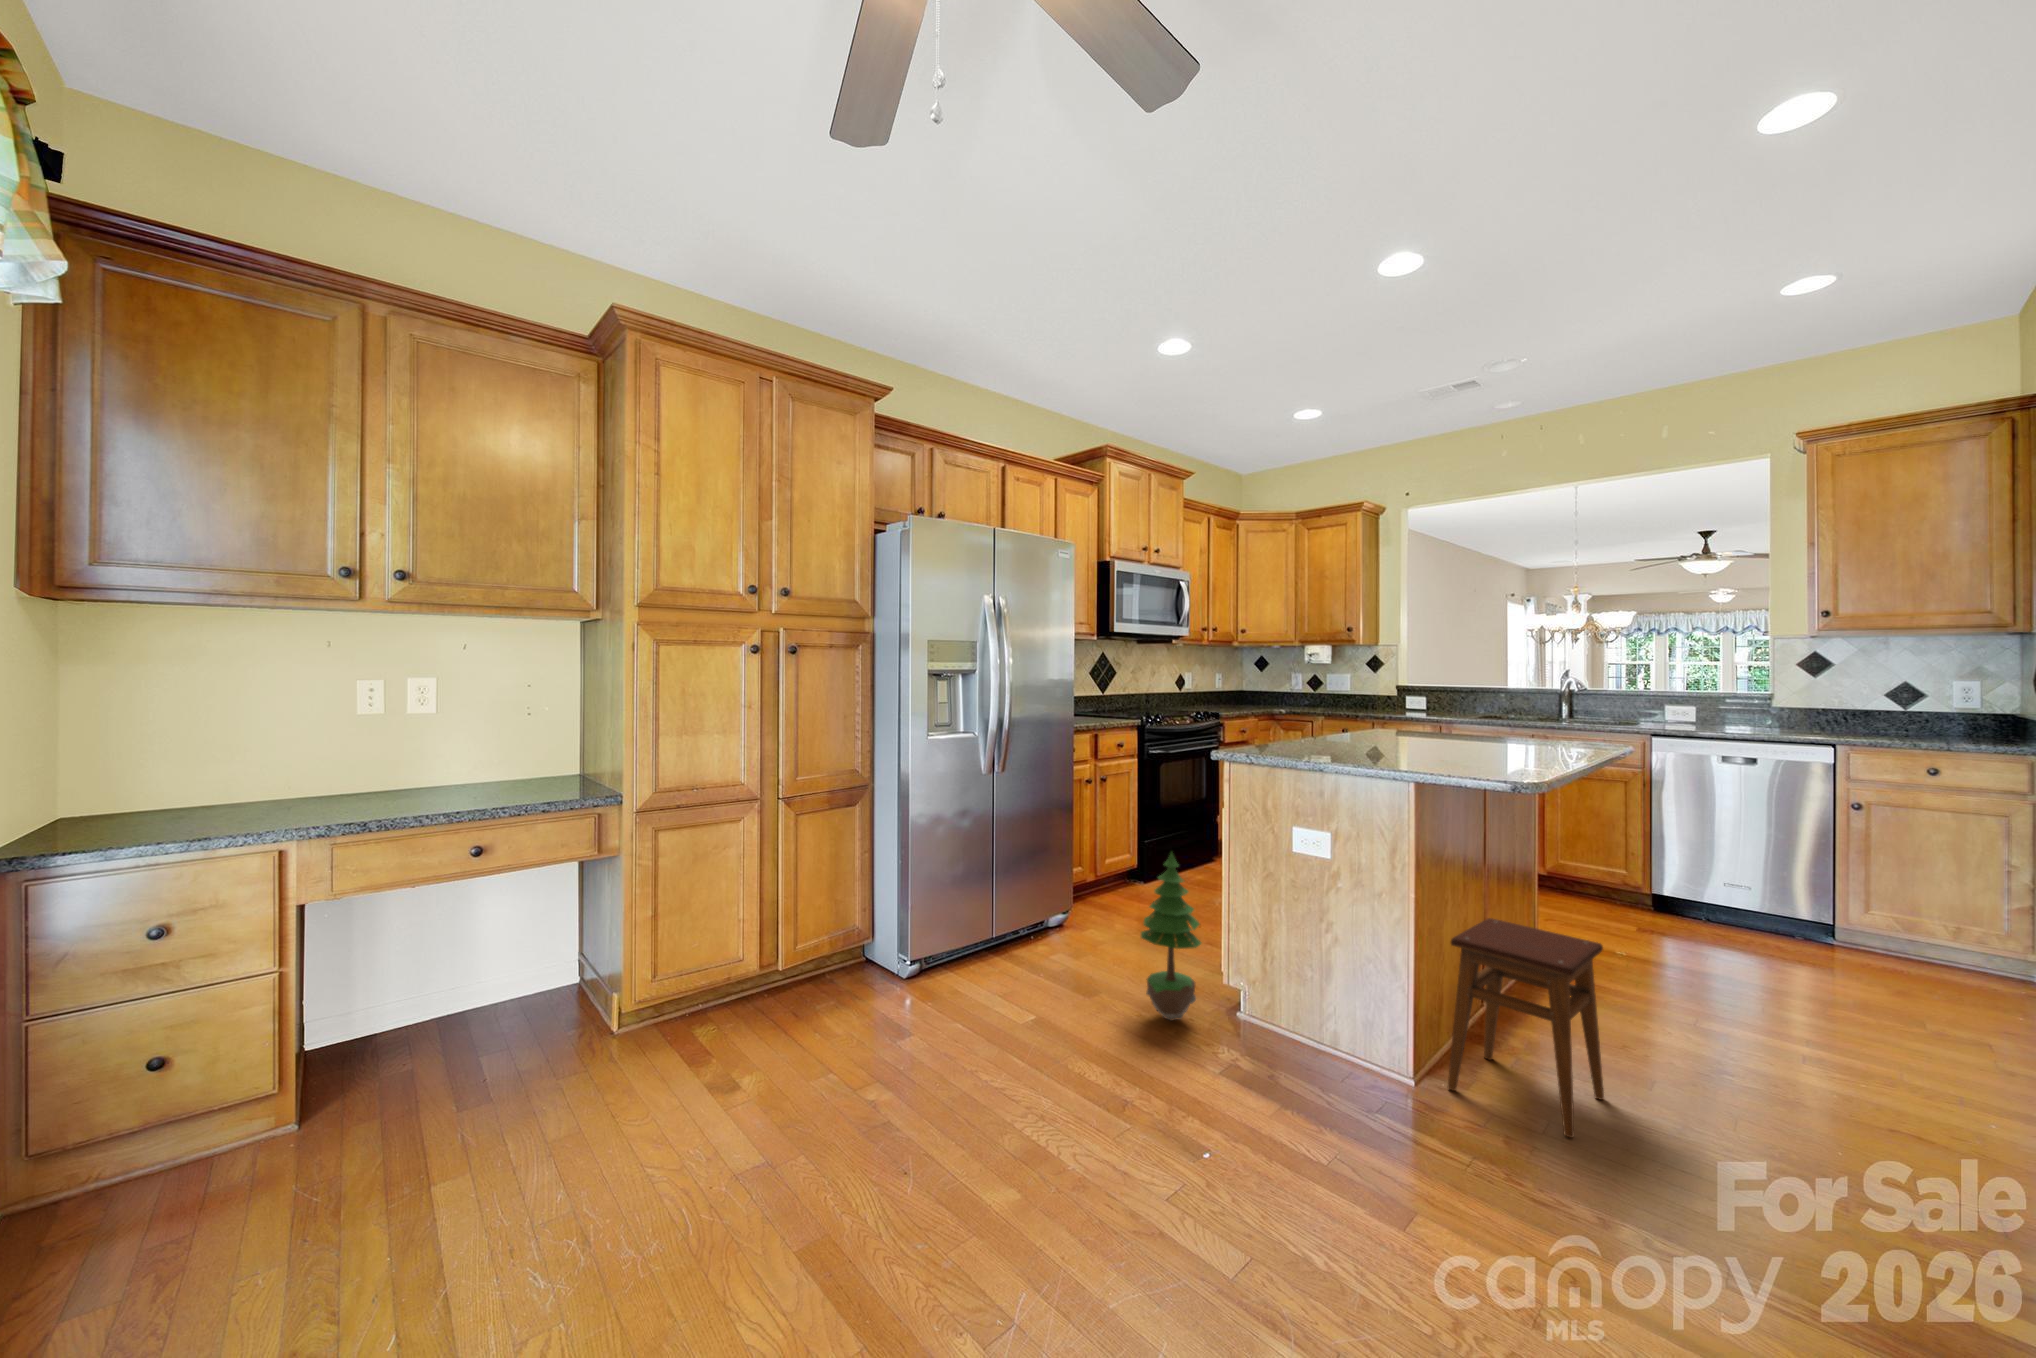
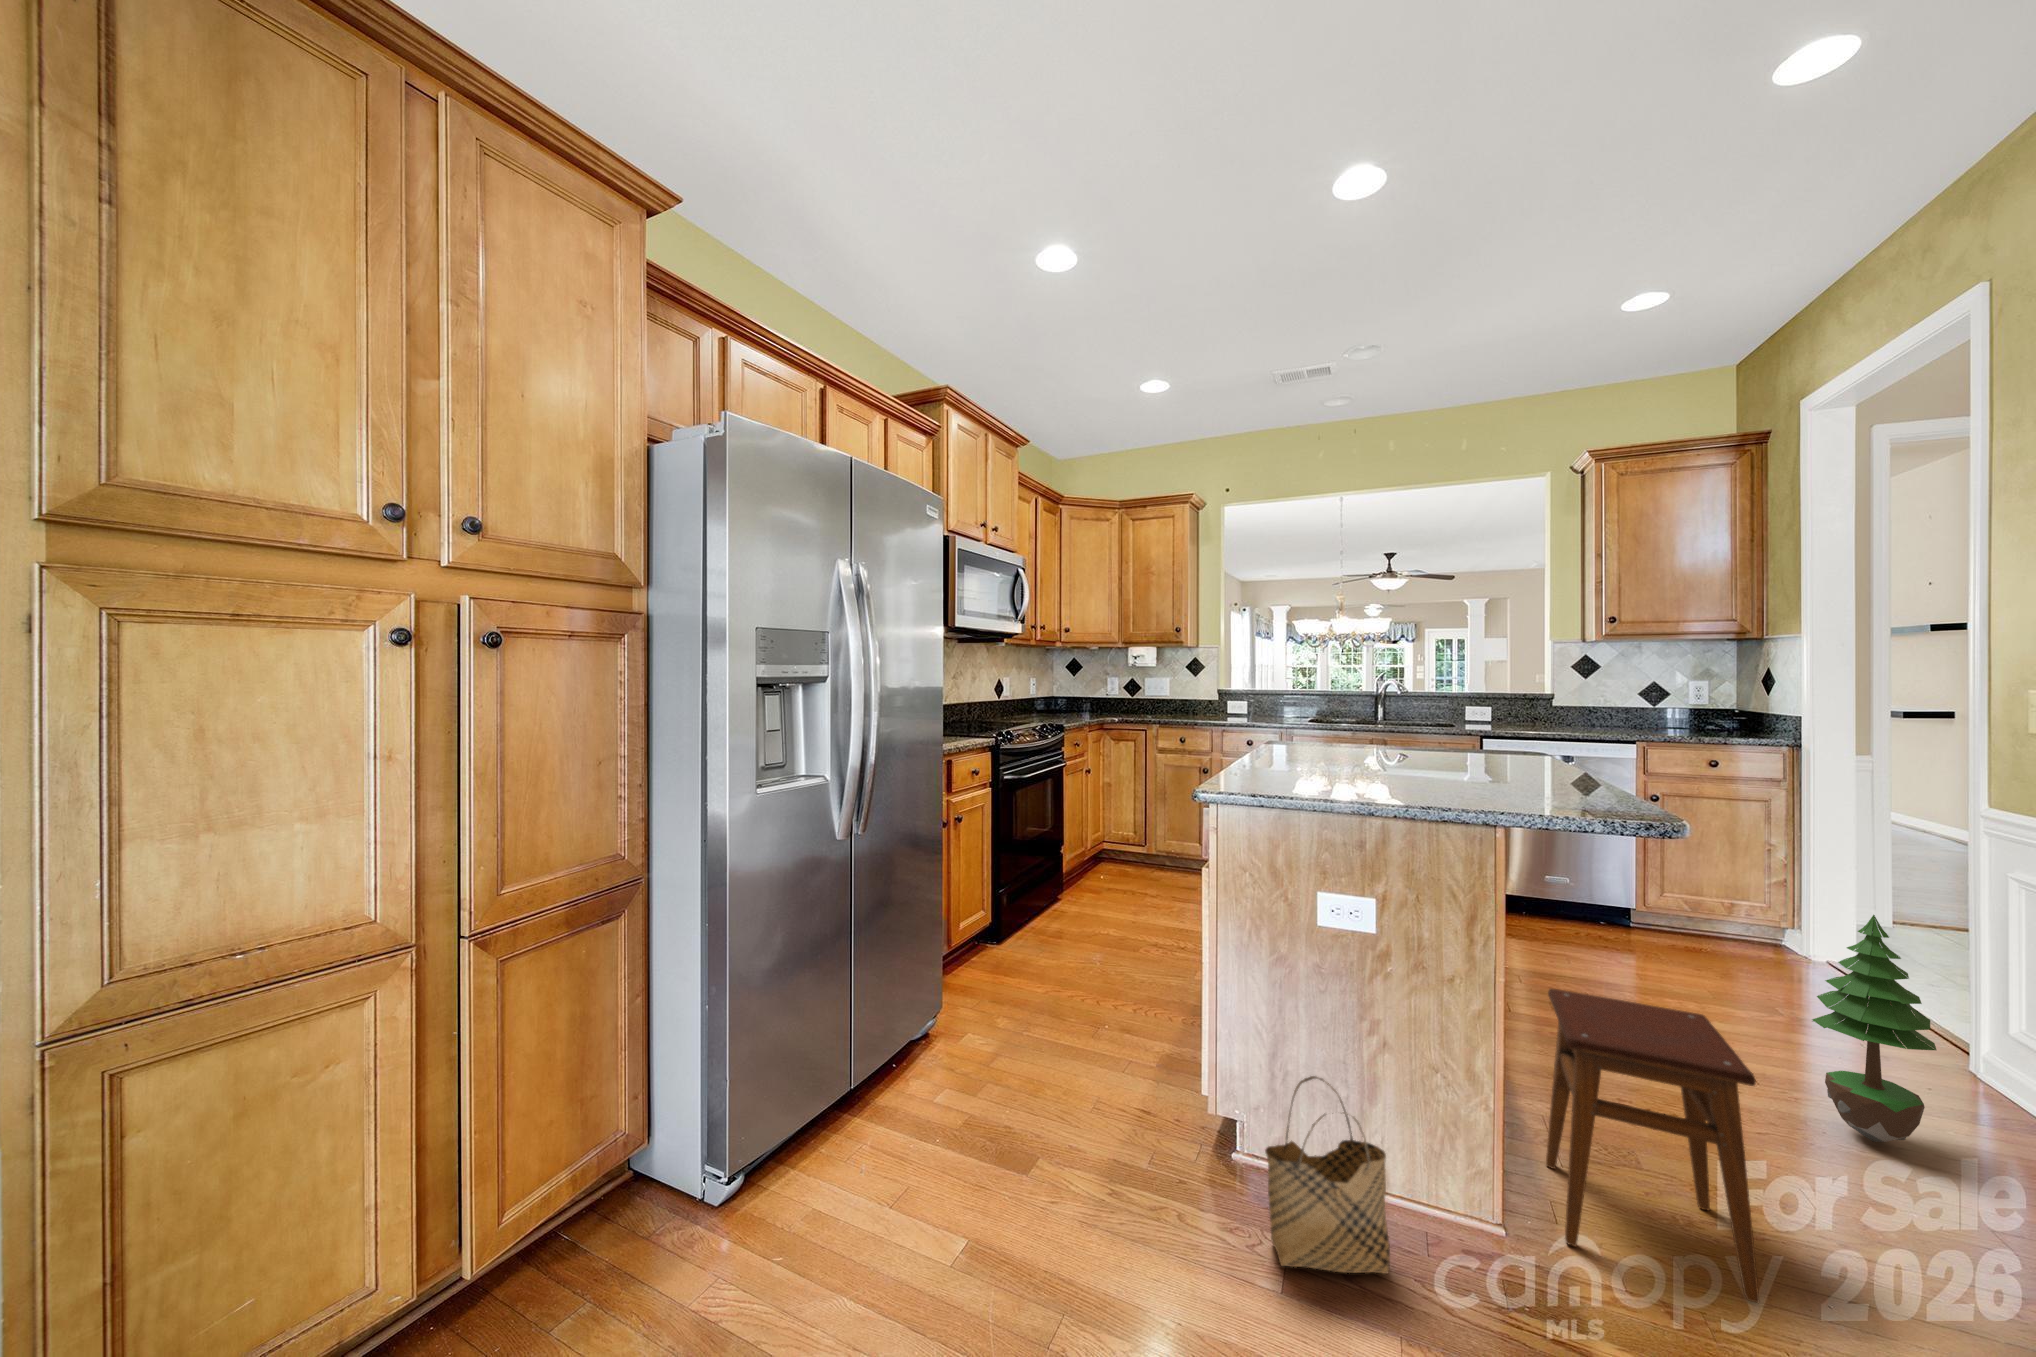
potted tree: present [1141,853,1201,1021] -> present [1812,915,1936,1142]
woven basket: none [1215,944,1301,1071] -> present [1265,1076,1390,1274]

